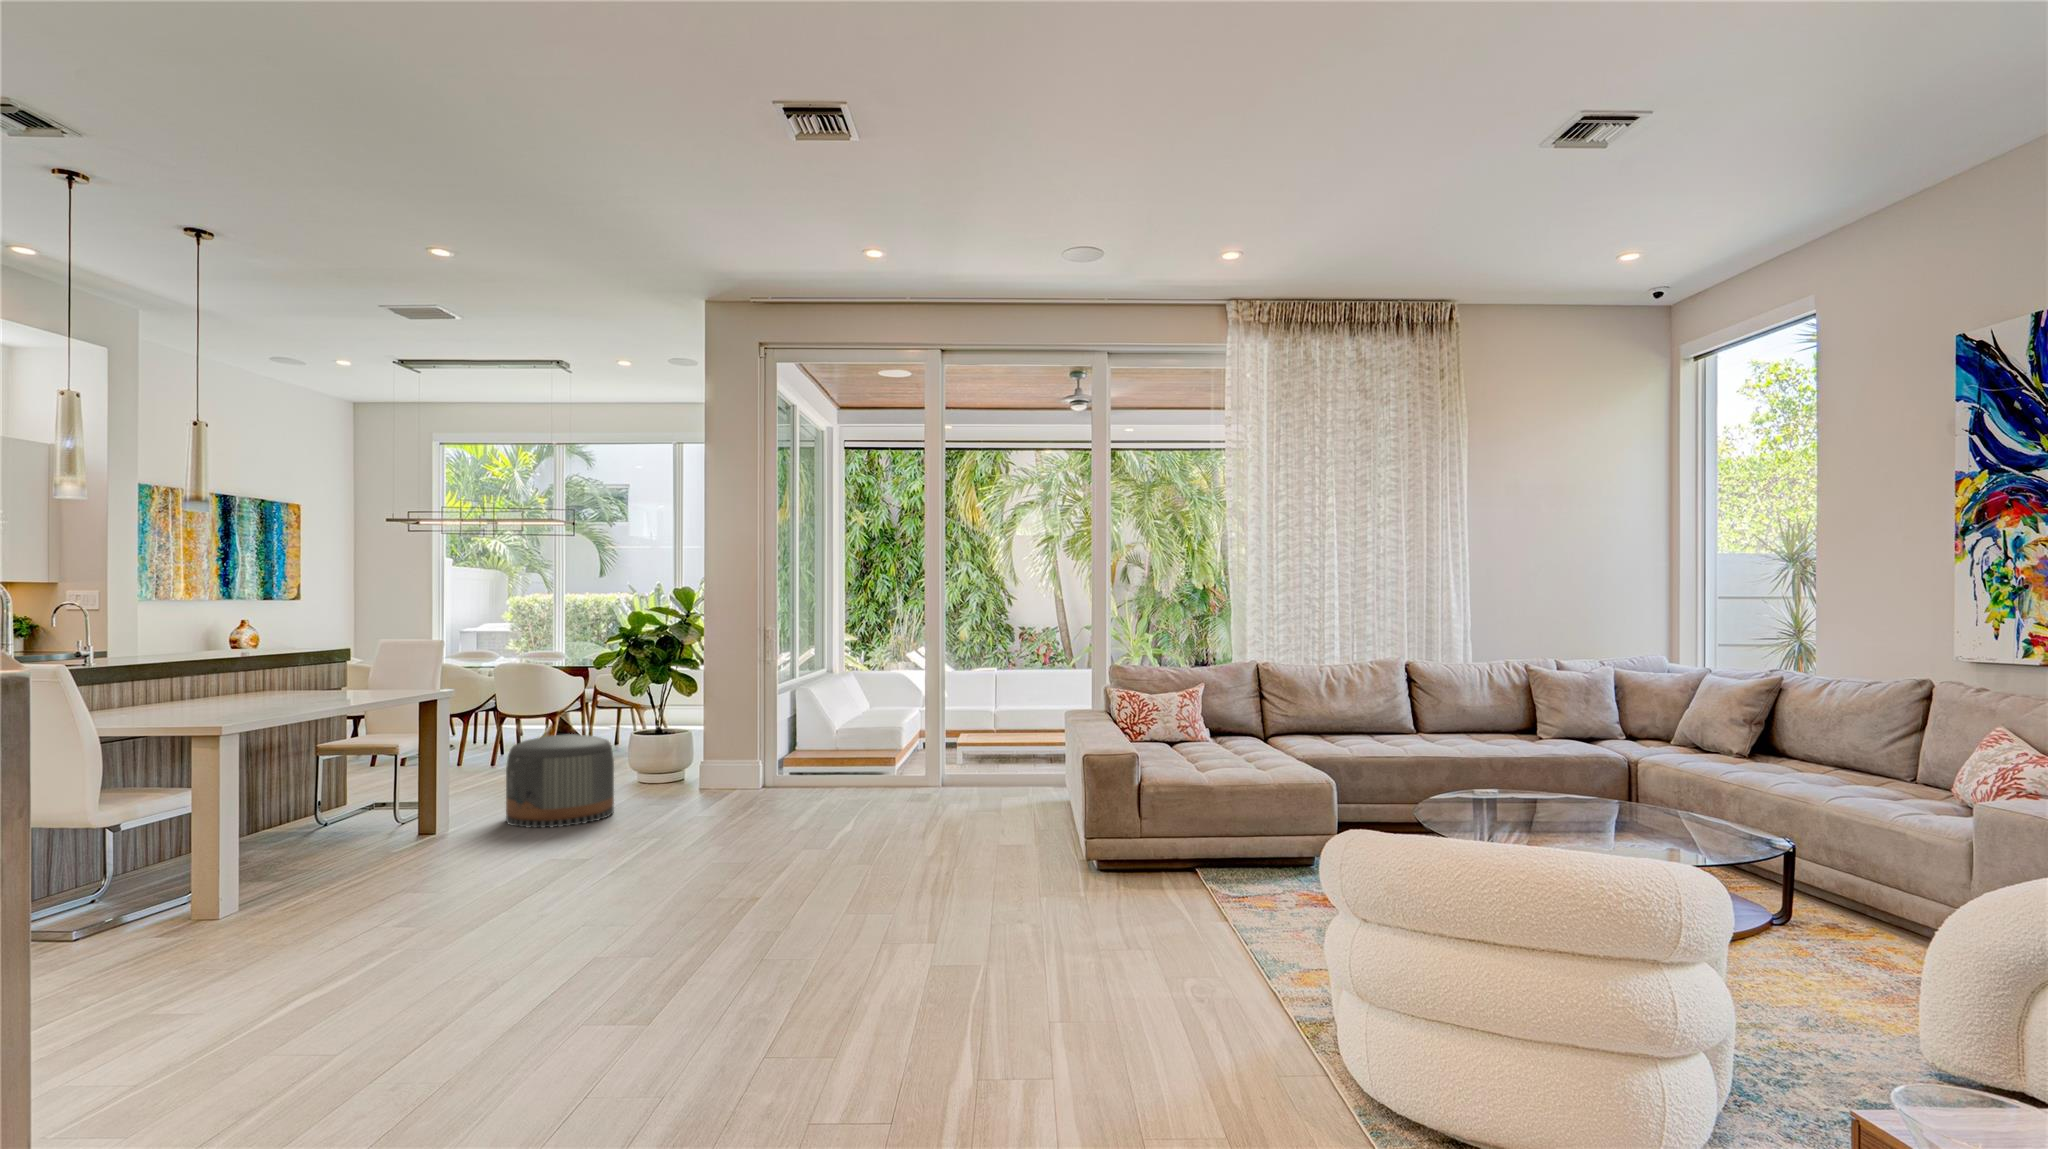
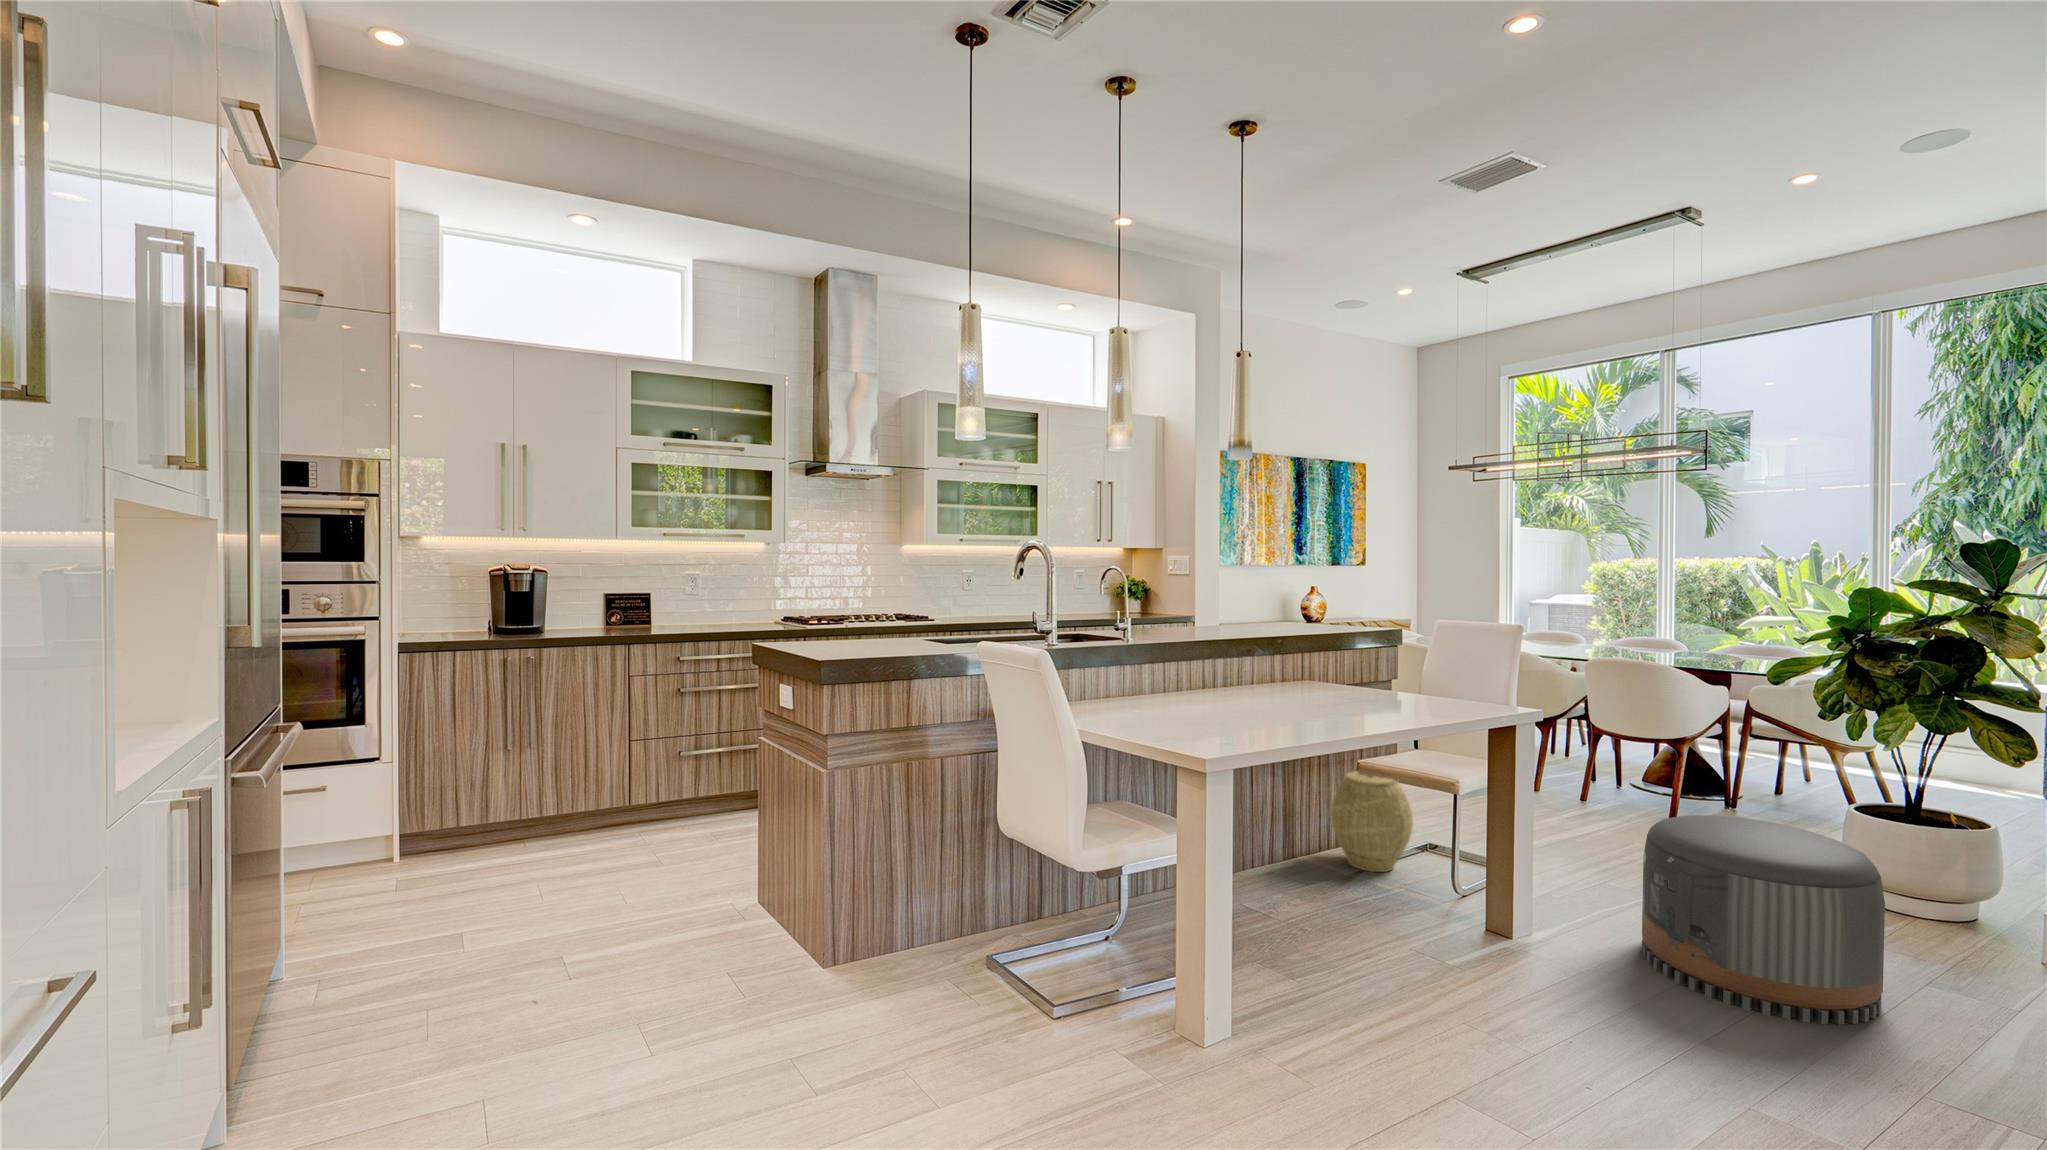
woven basket: none [290,754,359,828] -> present [1331,771,1413,872]

